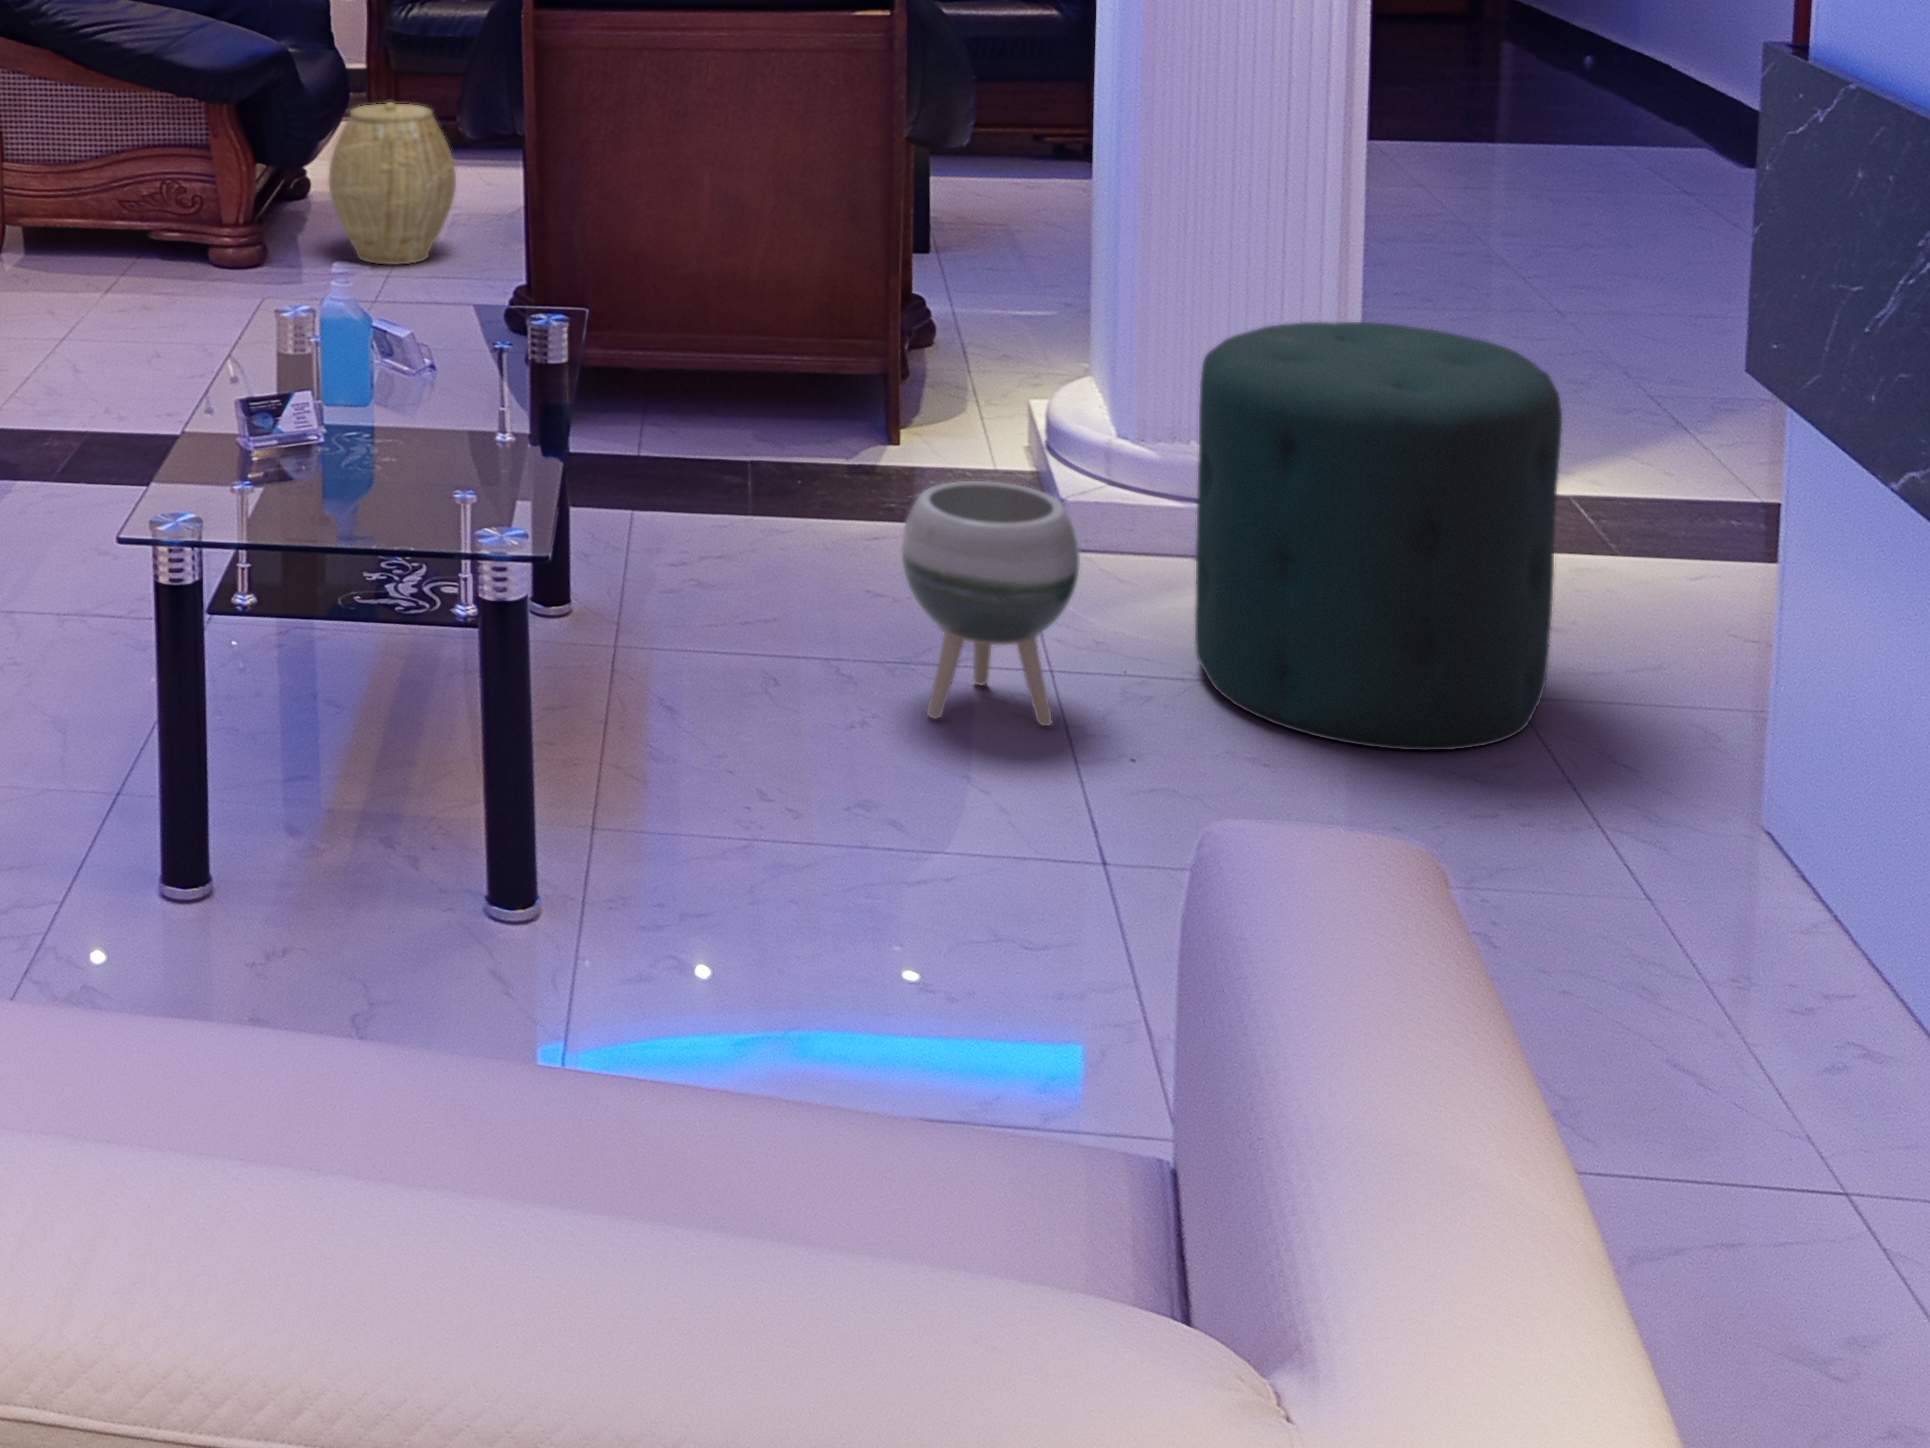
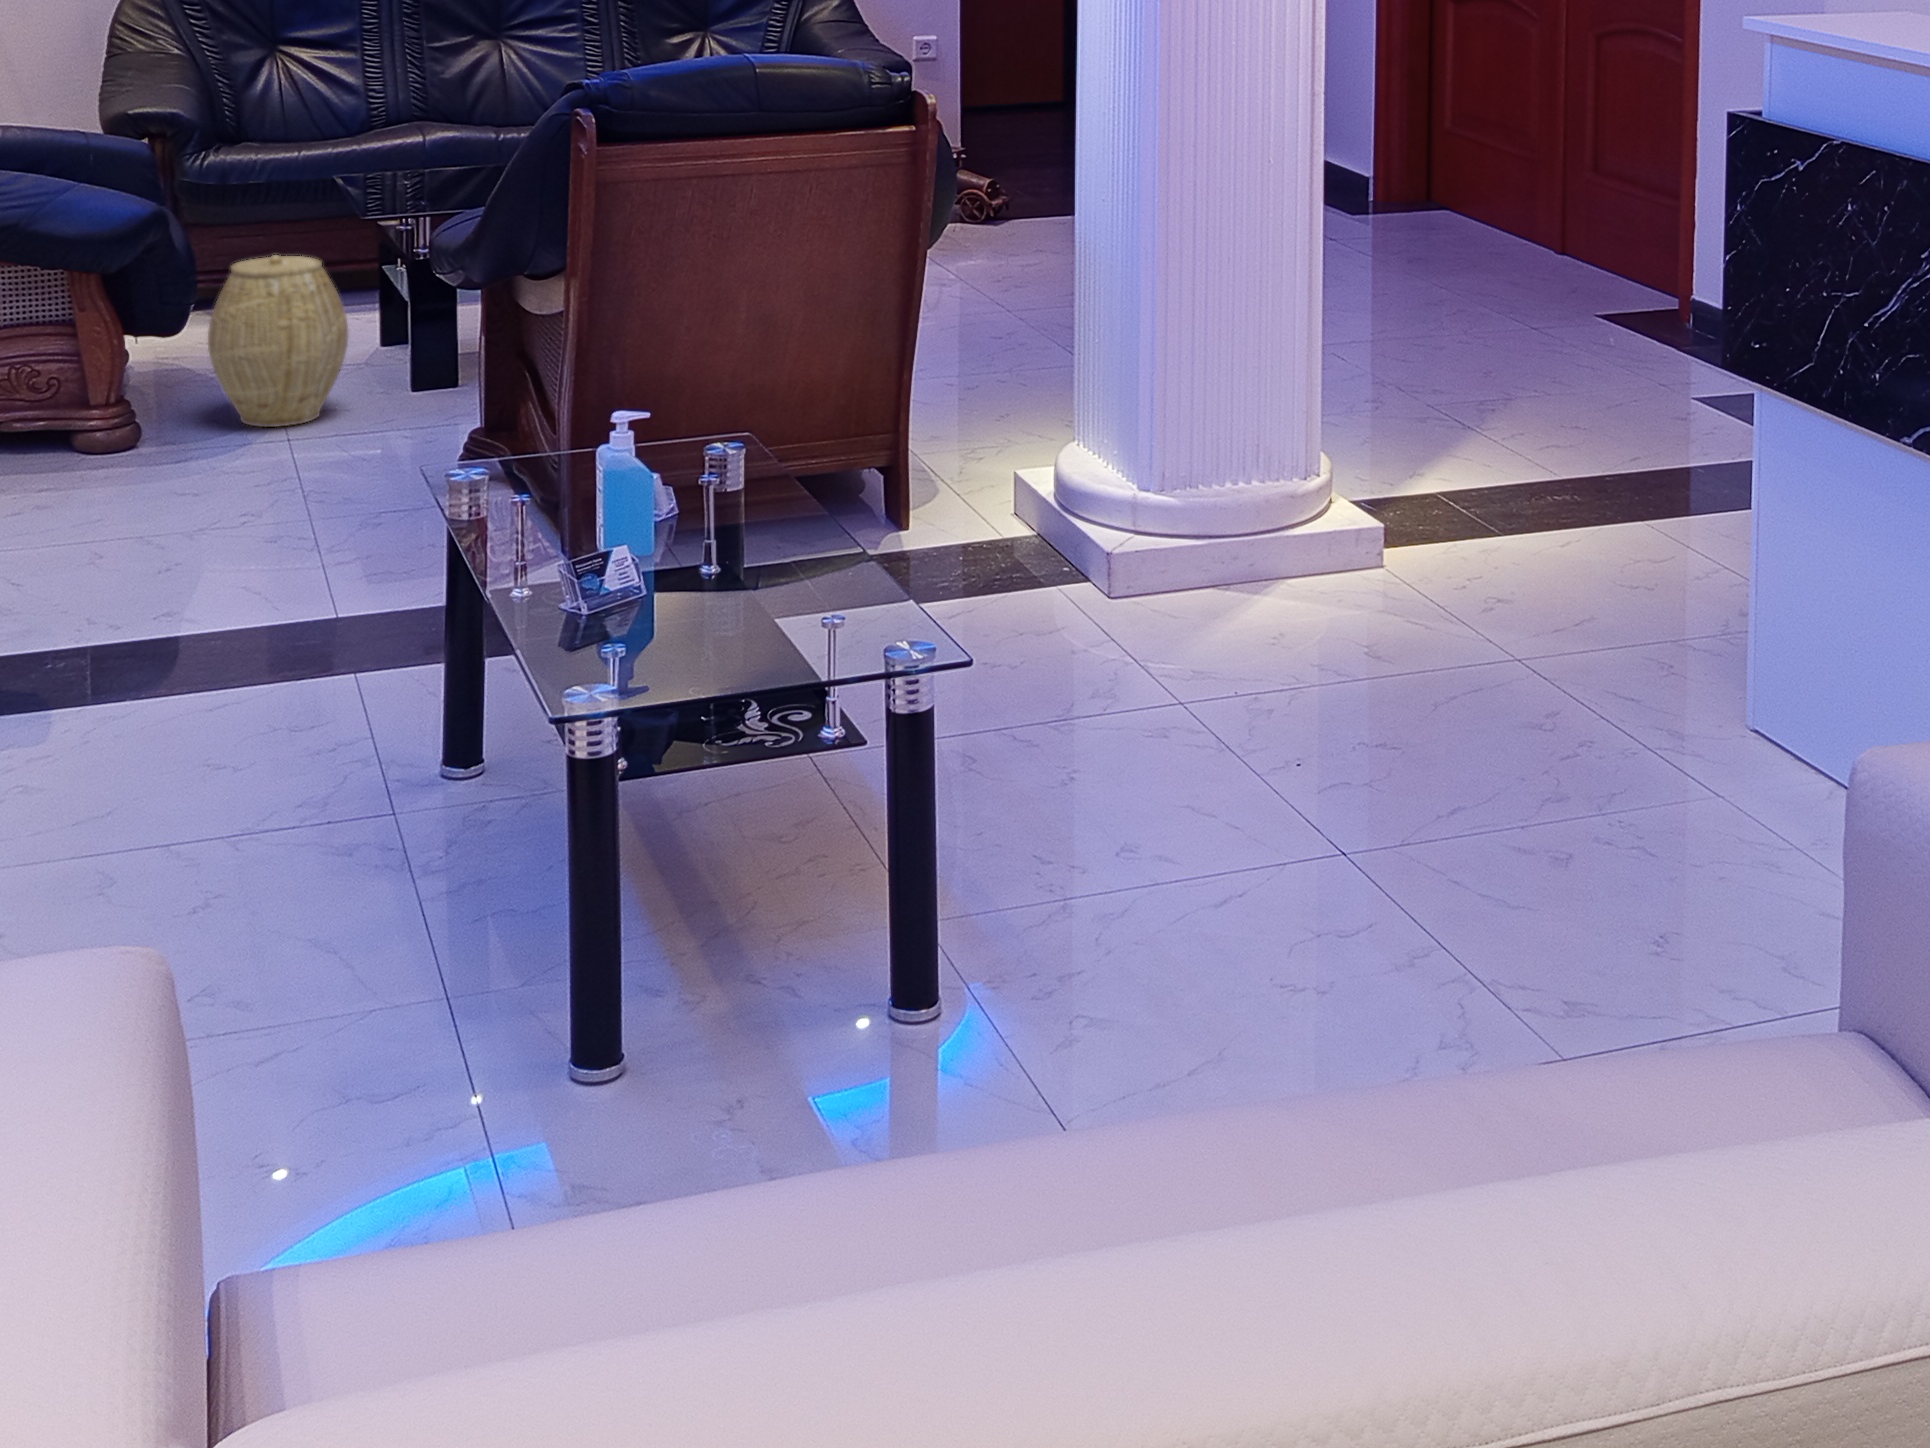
ottoman: present [1195,322,1562,750] -> none [1283,356,1555,704]
planter: present [901,481,1080,726] -> none [1087,532,1238,751]

